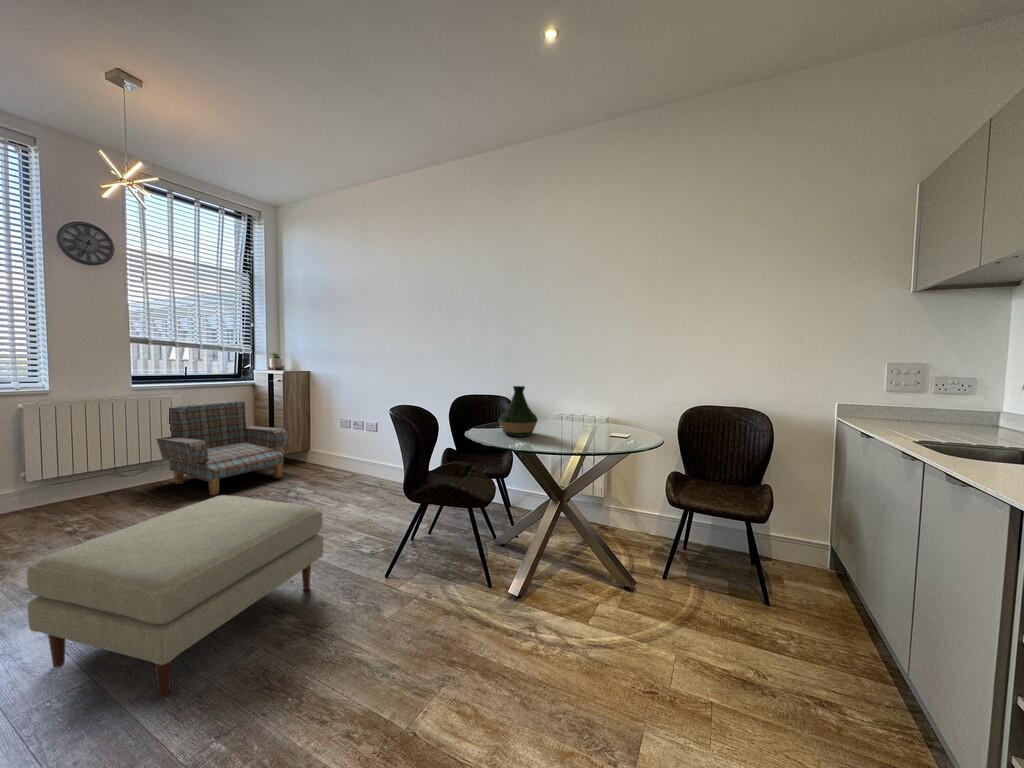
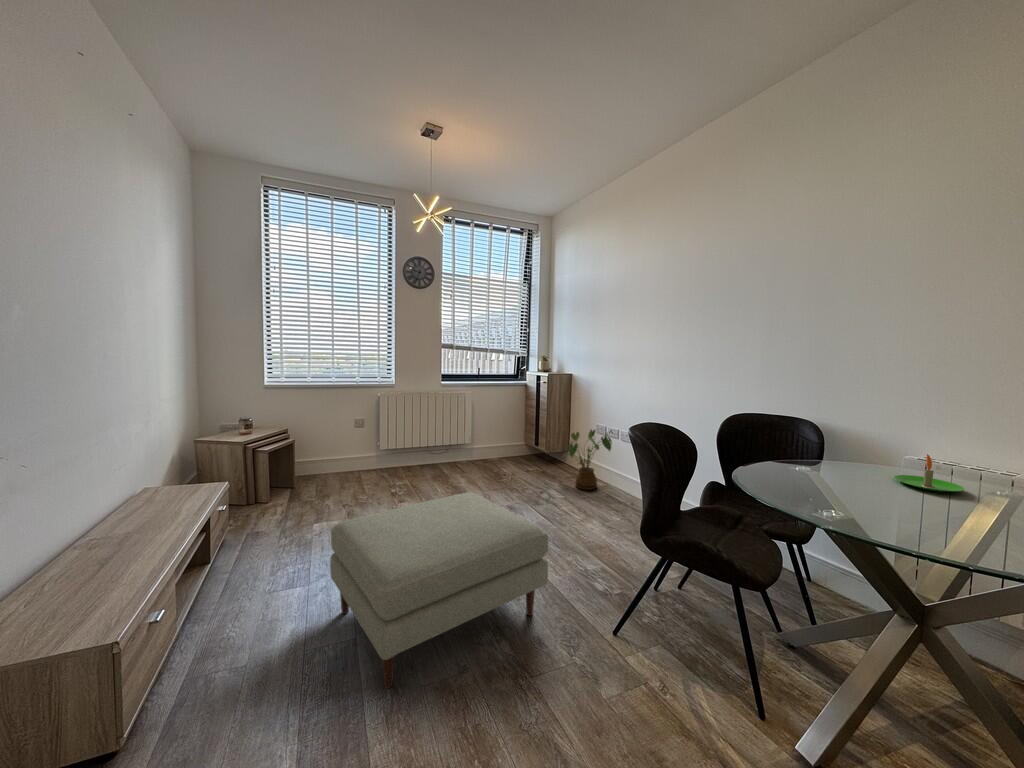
vase: present [499,386,538,436] -> none [793,411,873,493]
armchair: present [156,401,288,495] -> none [454,399,548,482]
candle: none [548,408,577,429] -> present [894,454,965,492]
house plant: none [309,423,359,481] -> present [565,430,612,490]

